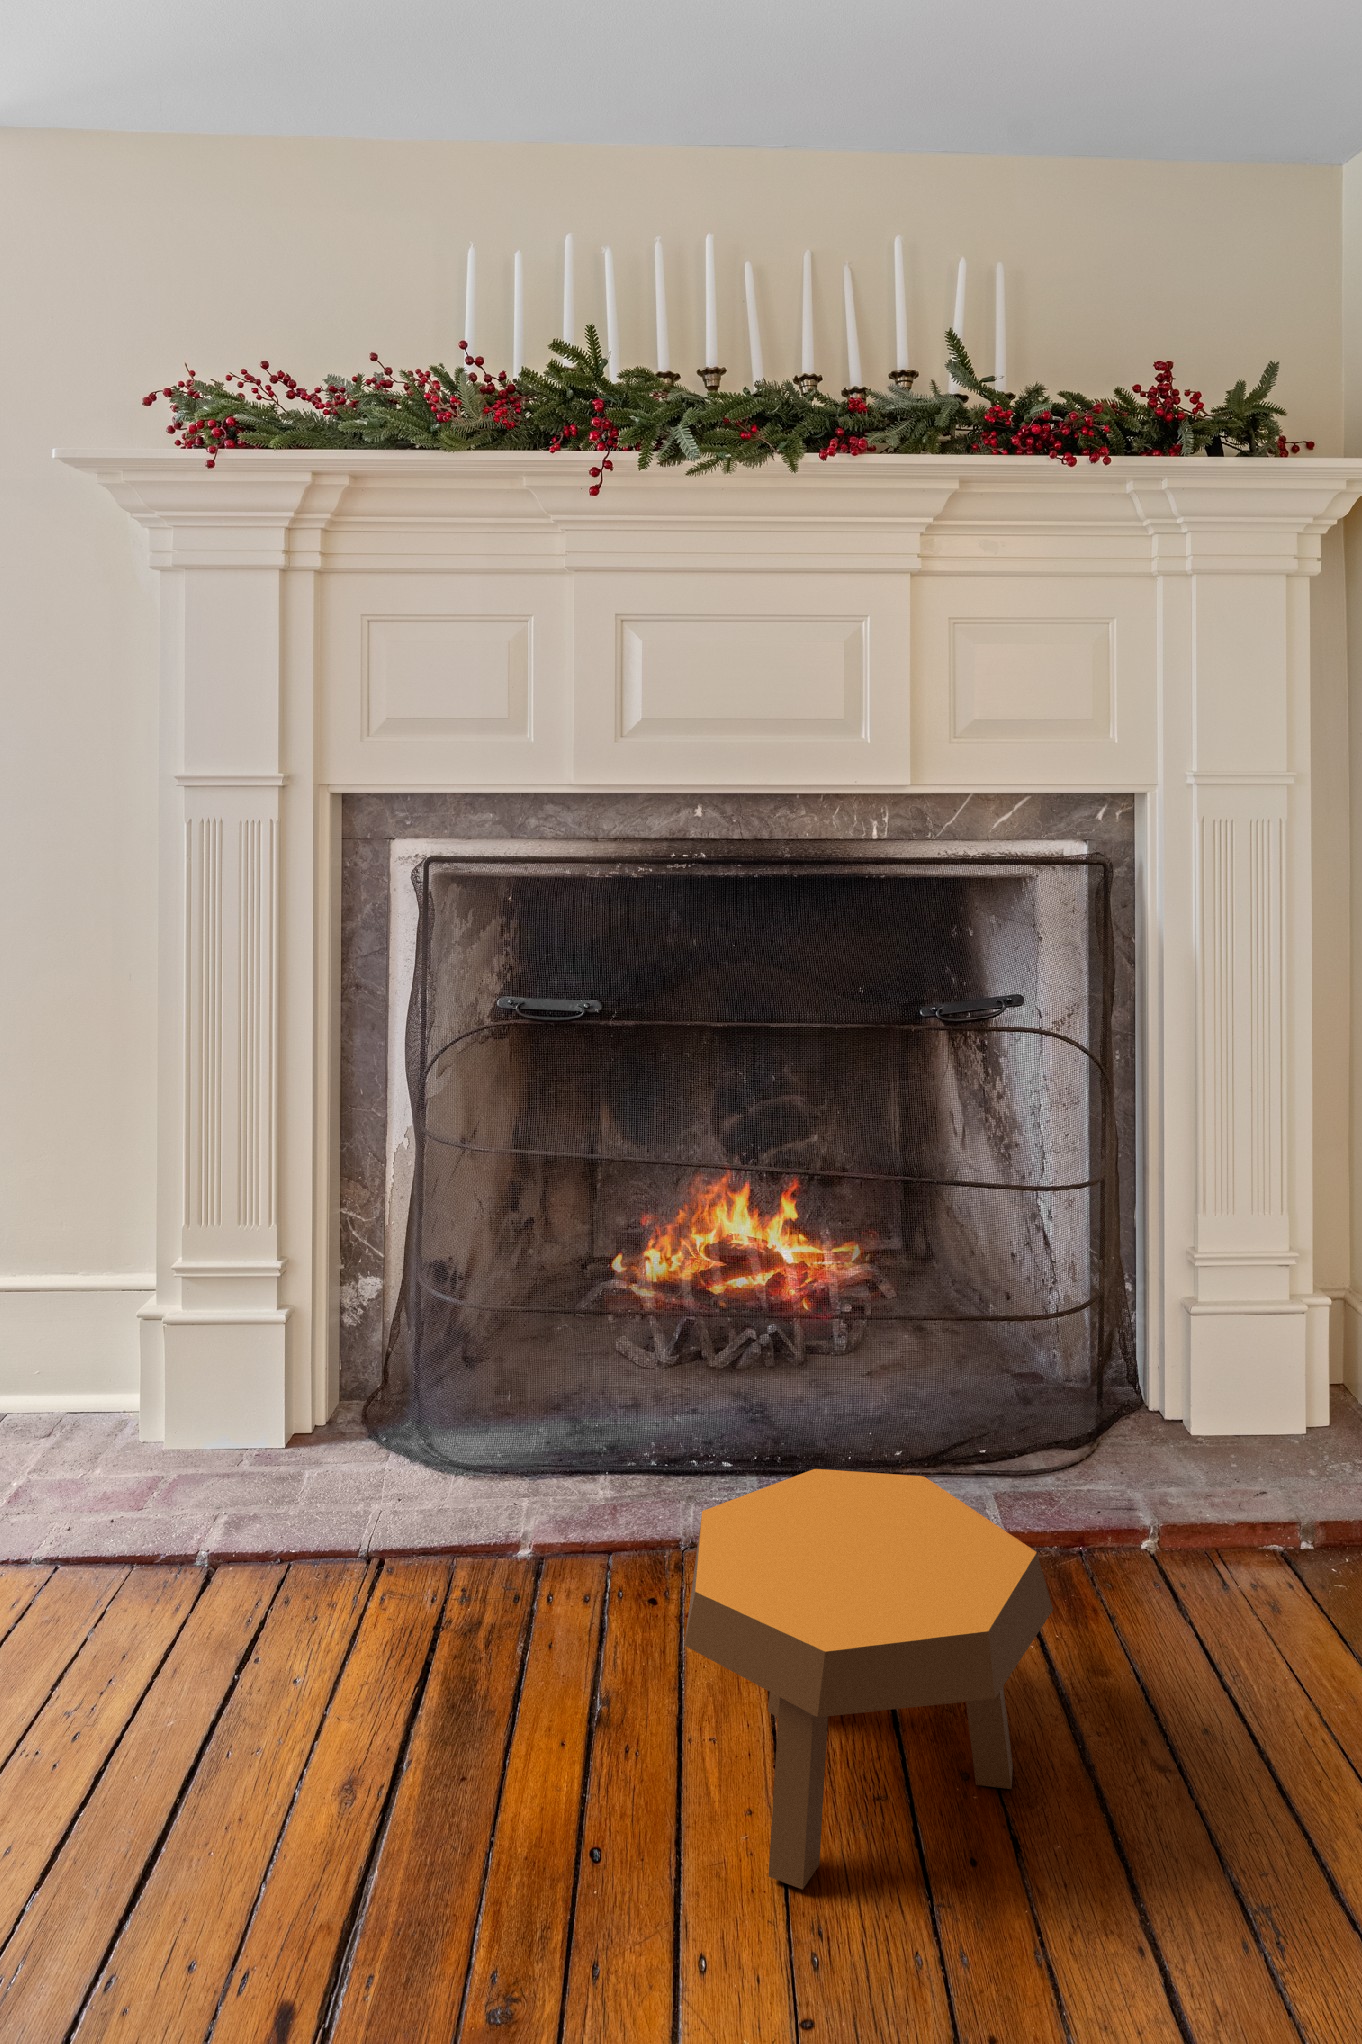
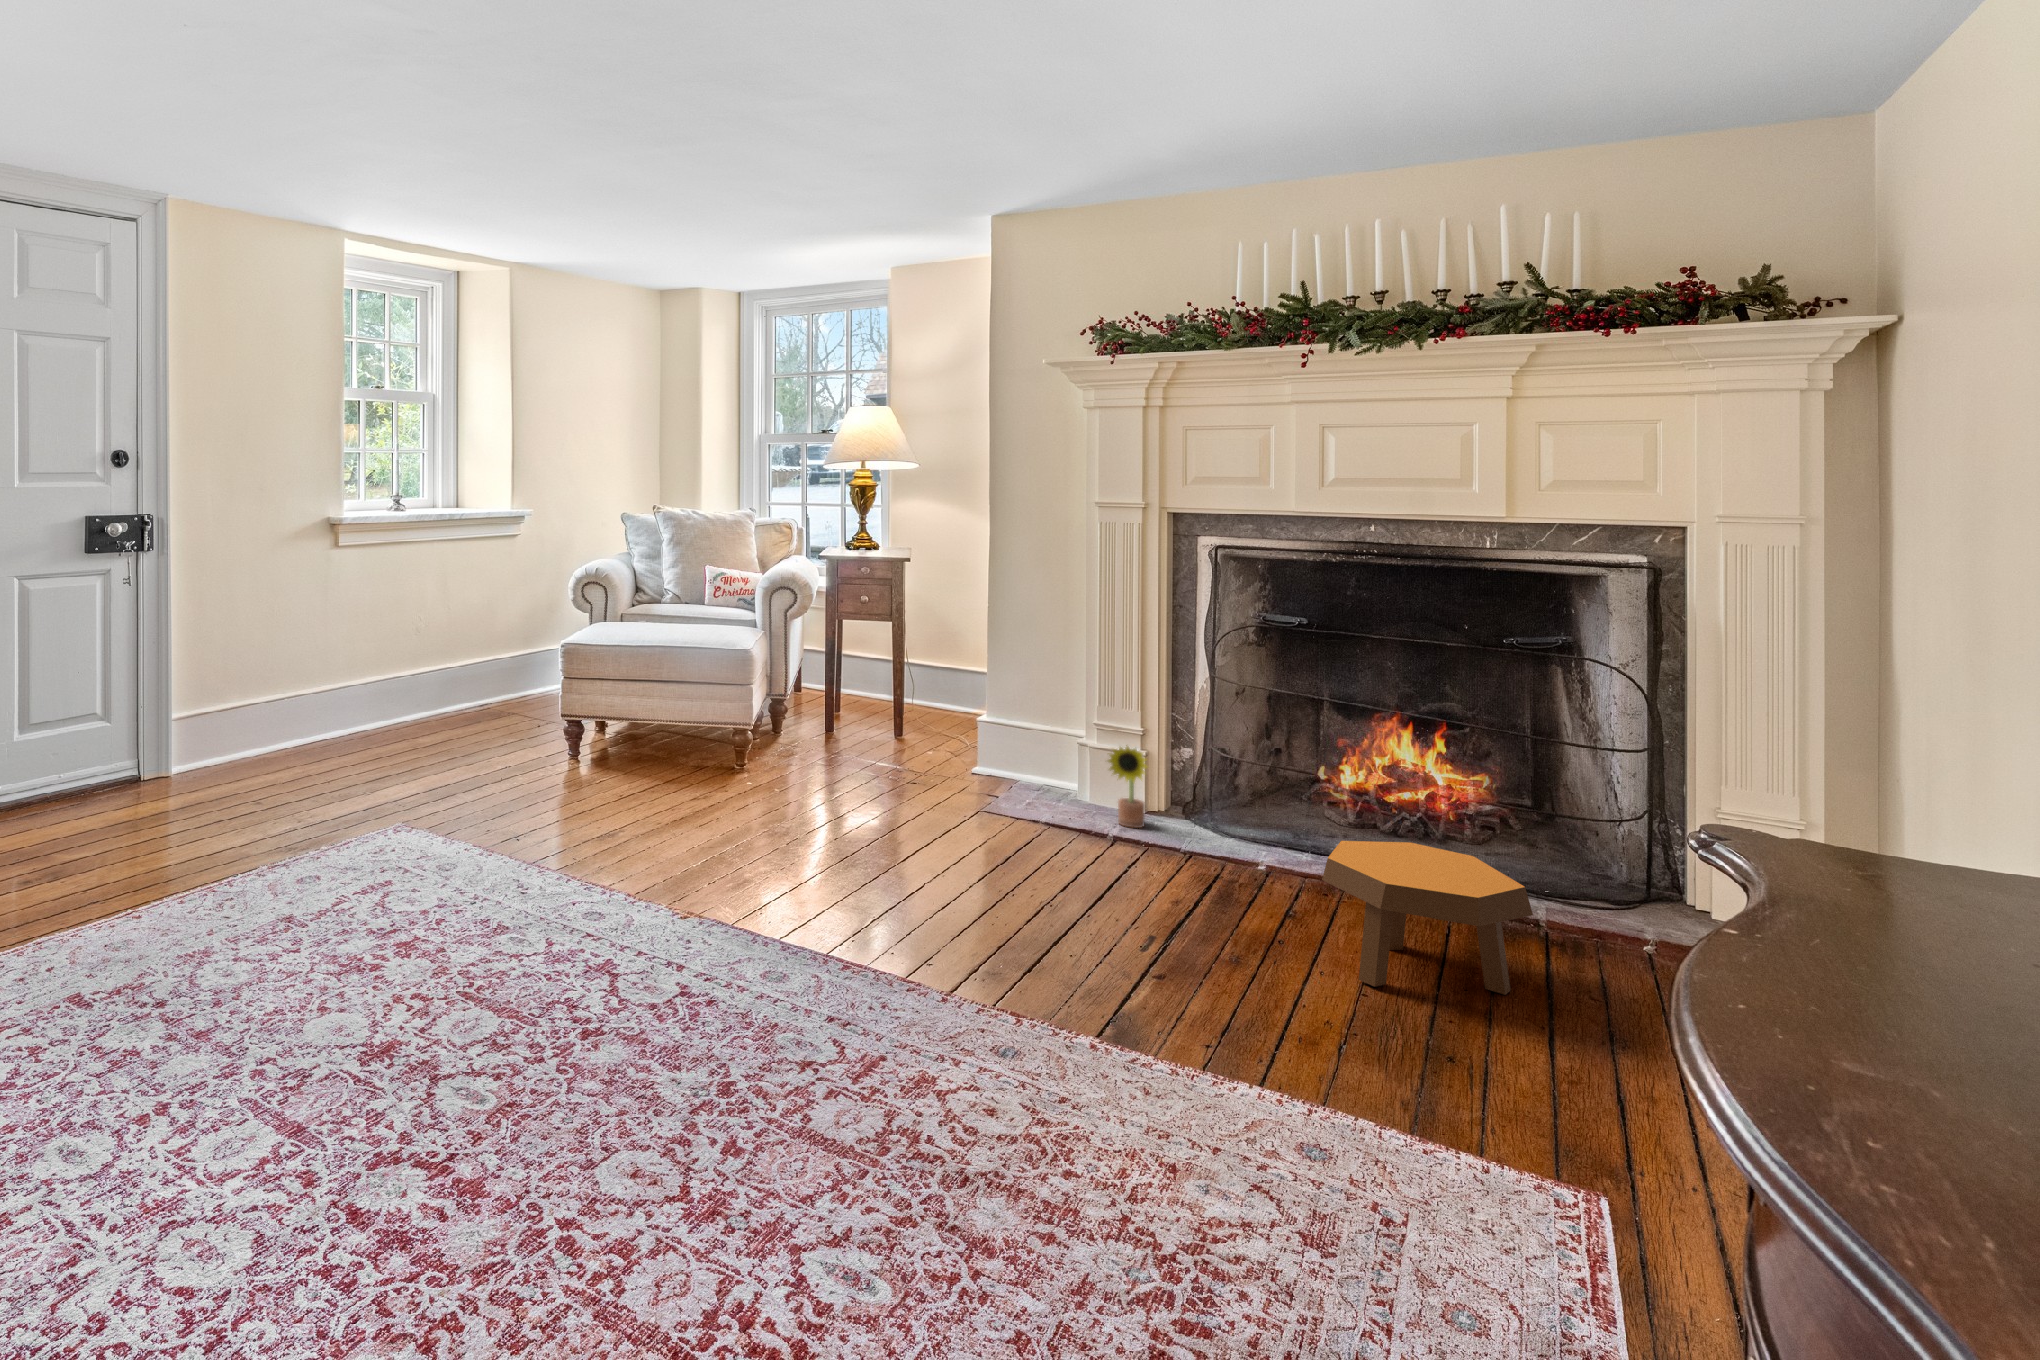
decorative plant: none [197,1316,294,1495] -> present [1108,745,1147,828]

